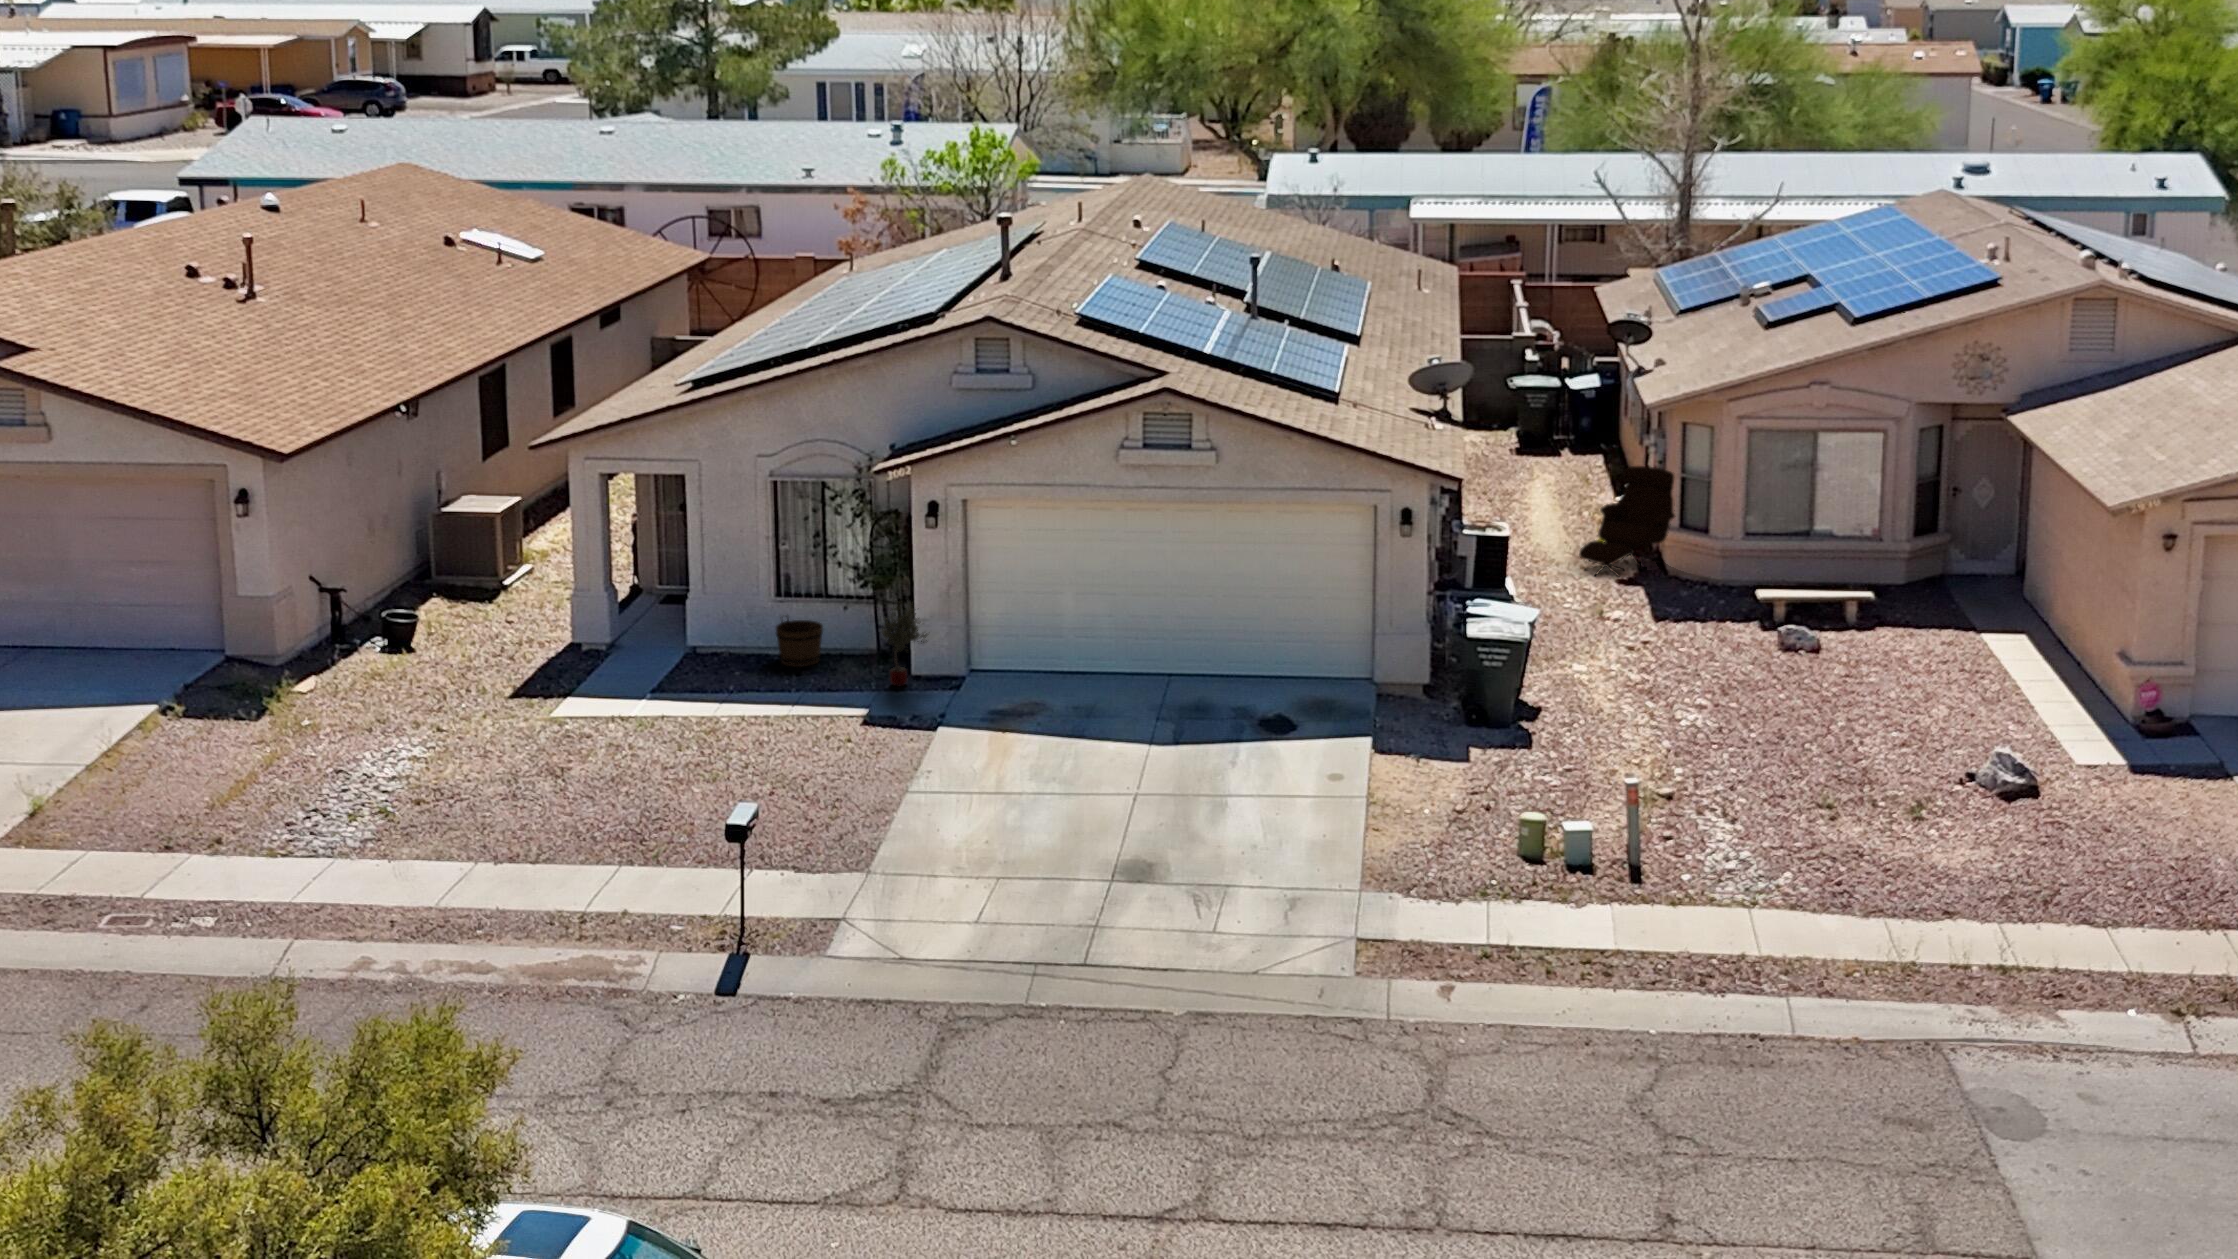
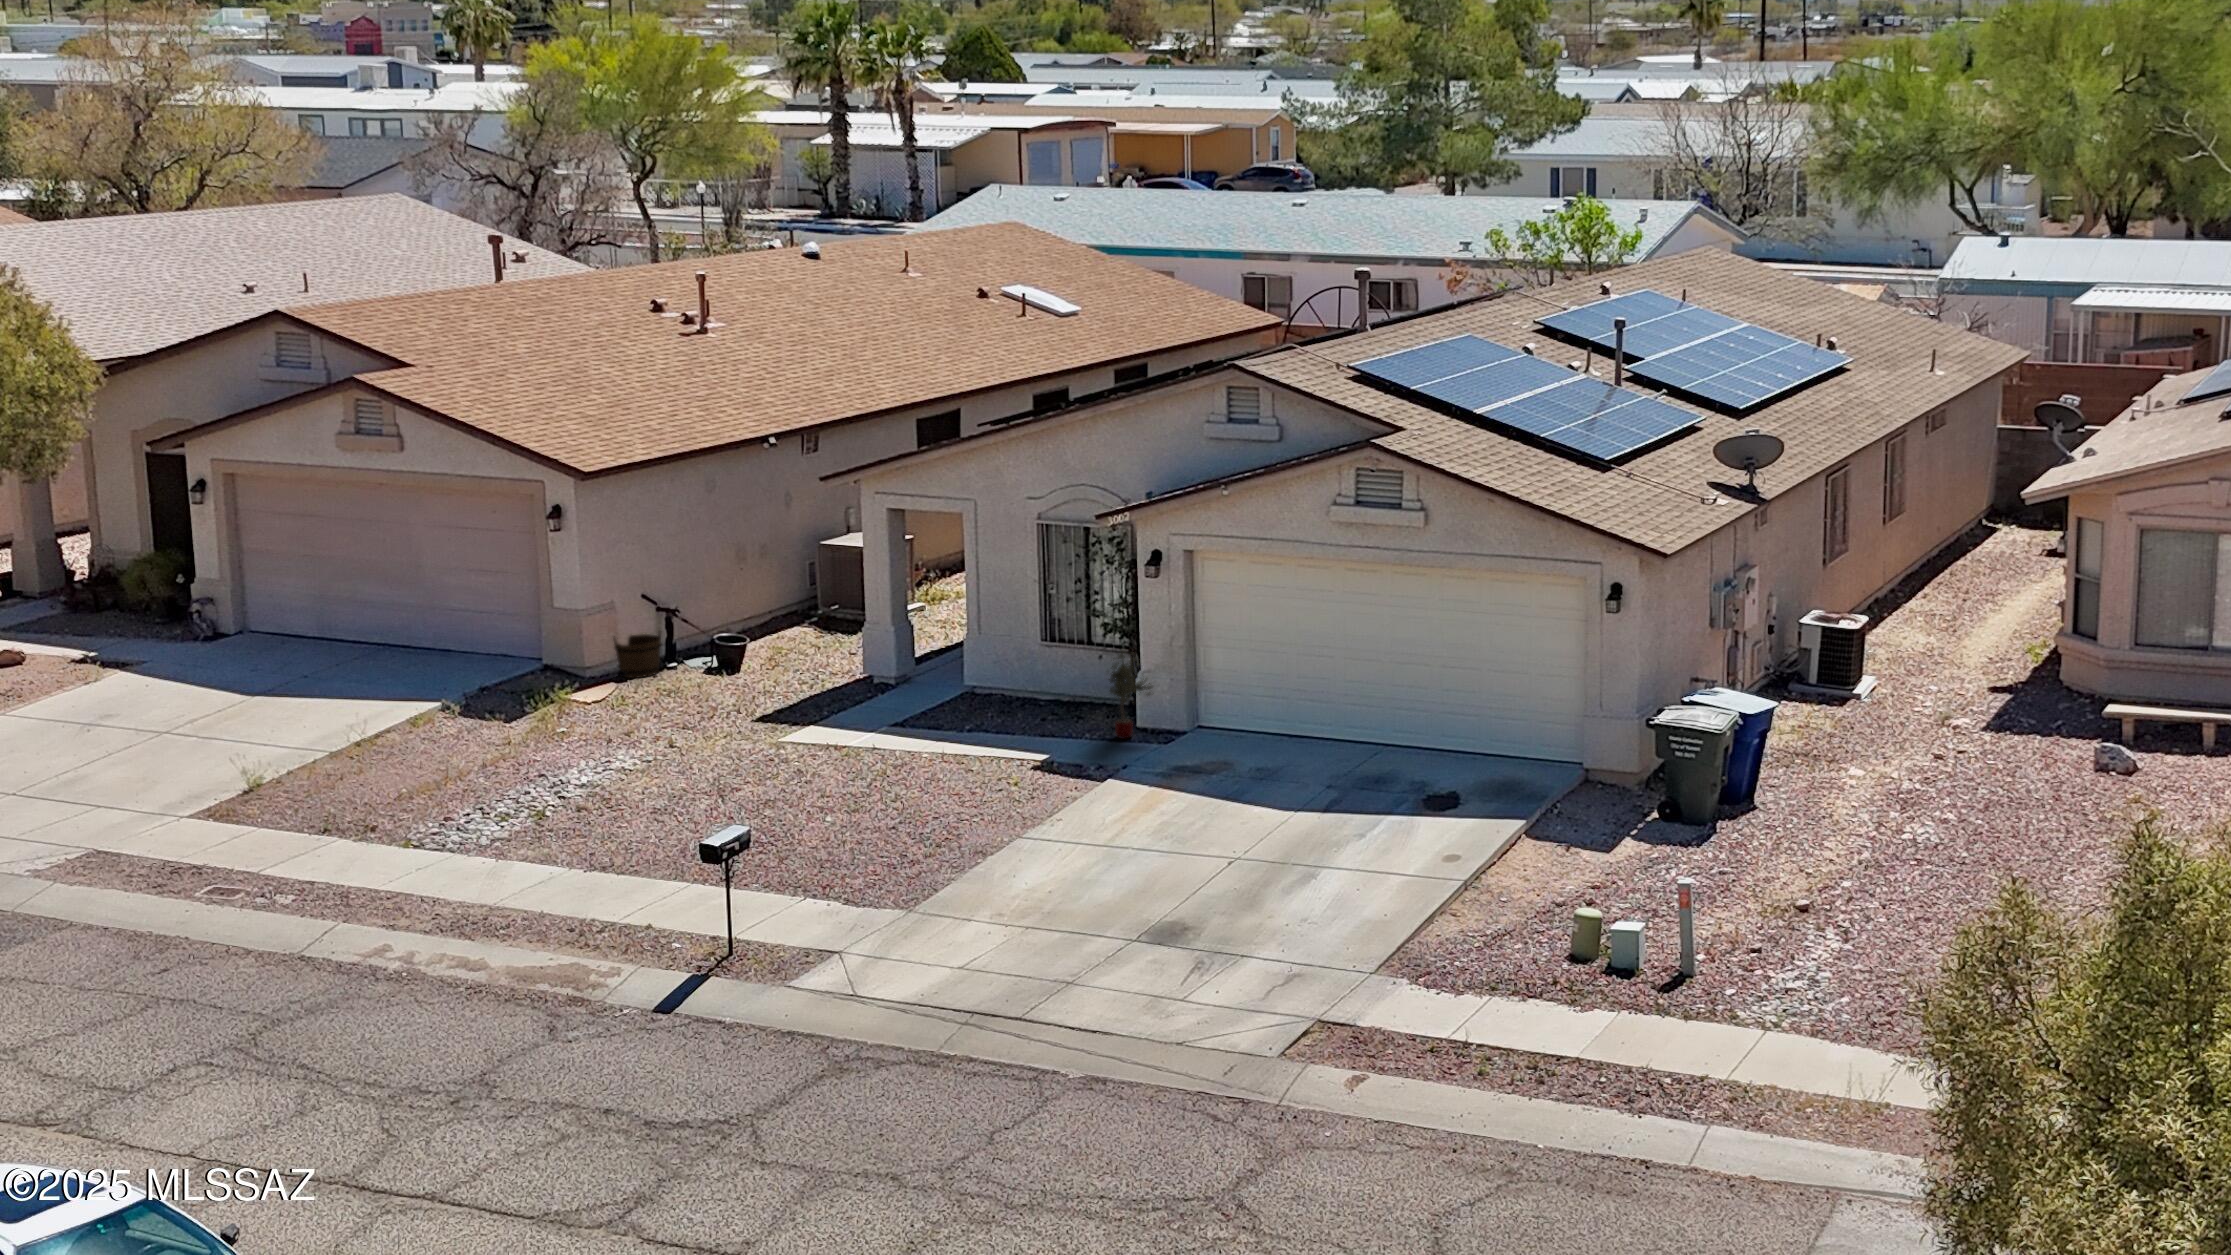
lounge chair: present [1579,466,1675,575] -> none [1955,565,2075,685]
bucket: present [776,616,823,667] -> present [614,632,661,678]

